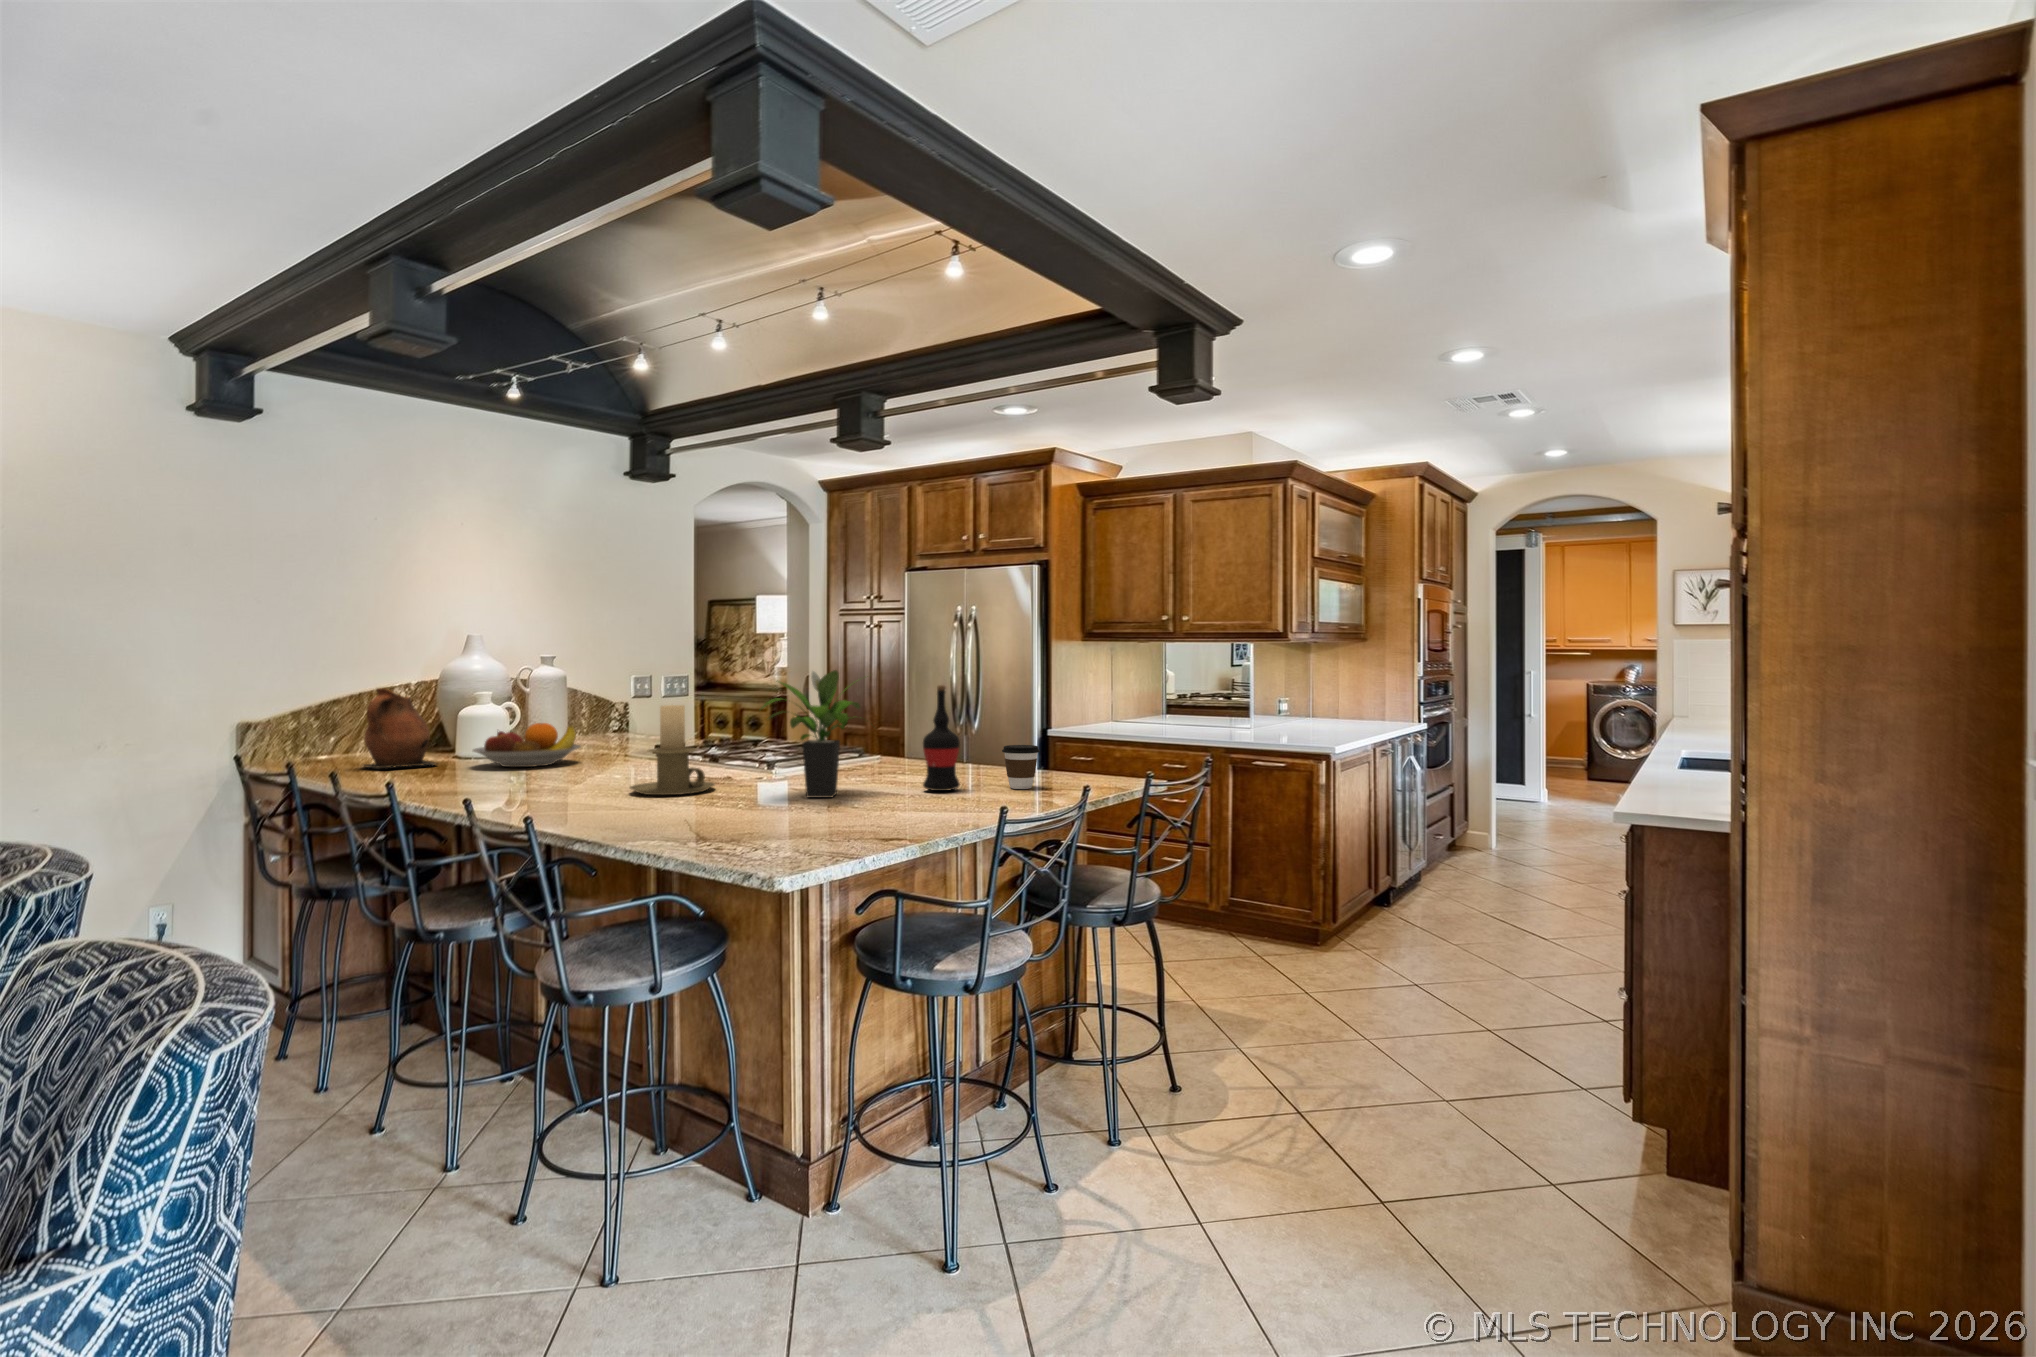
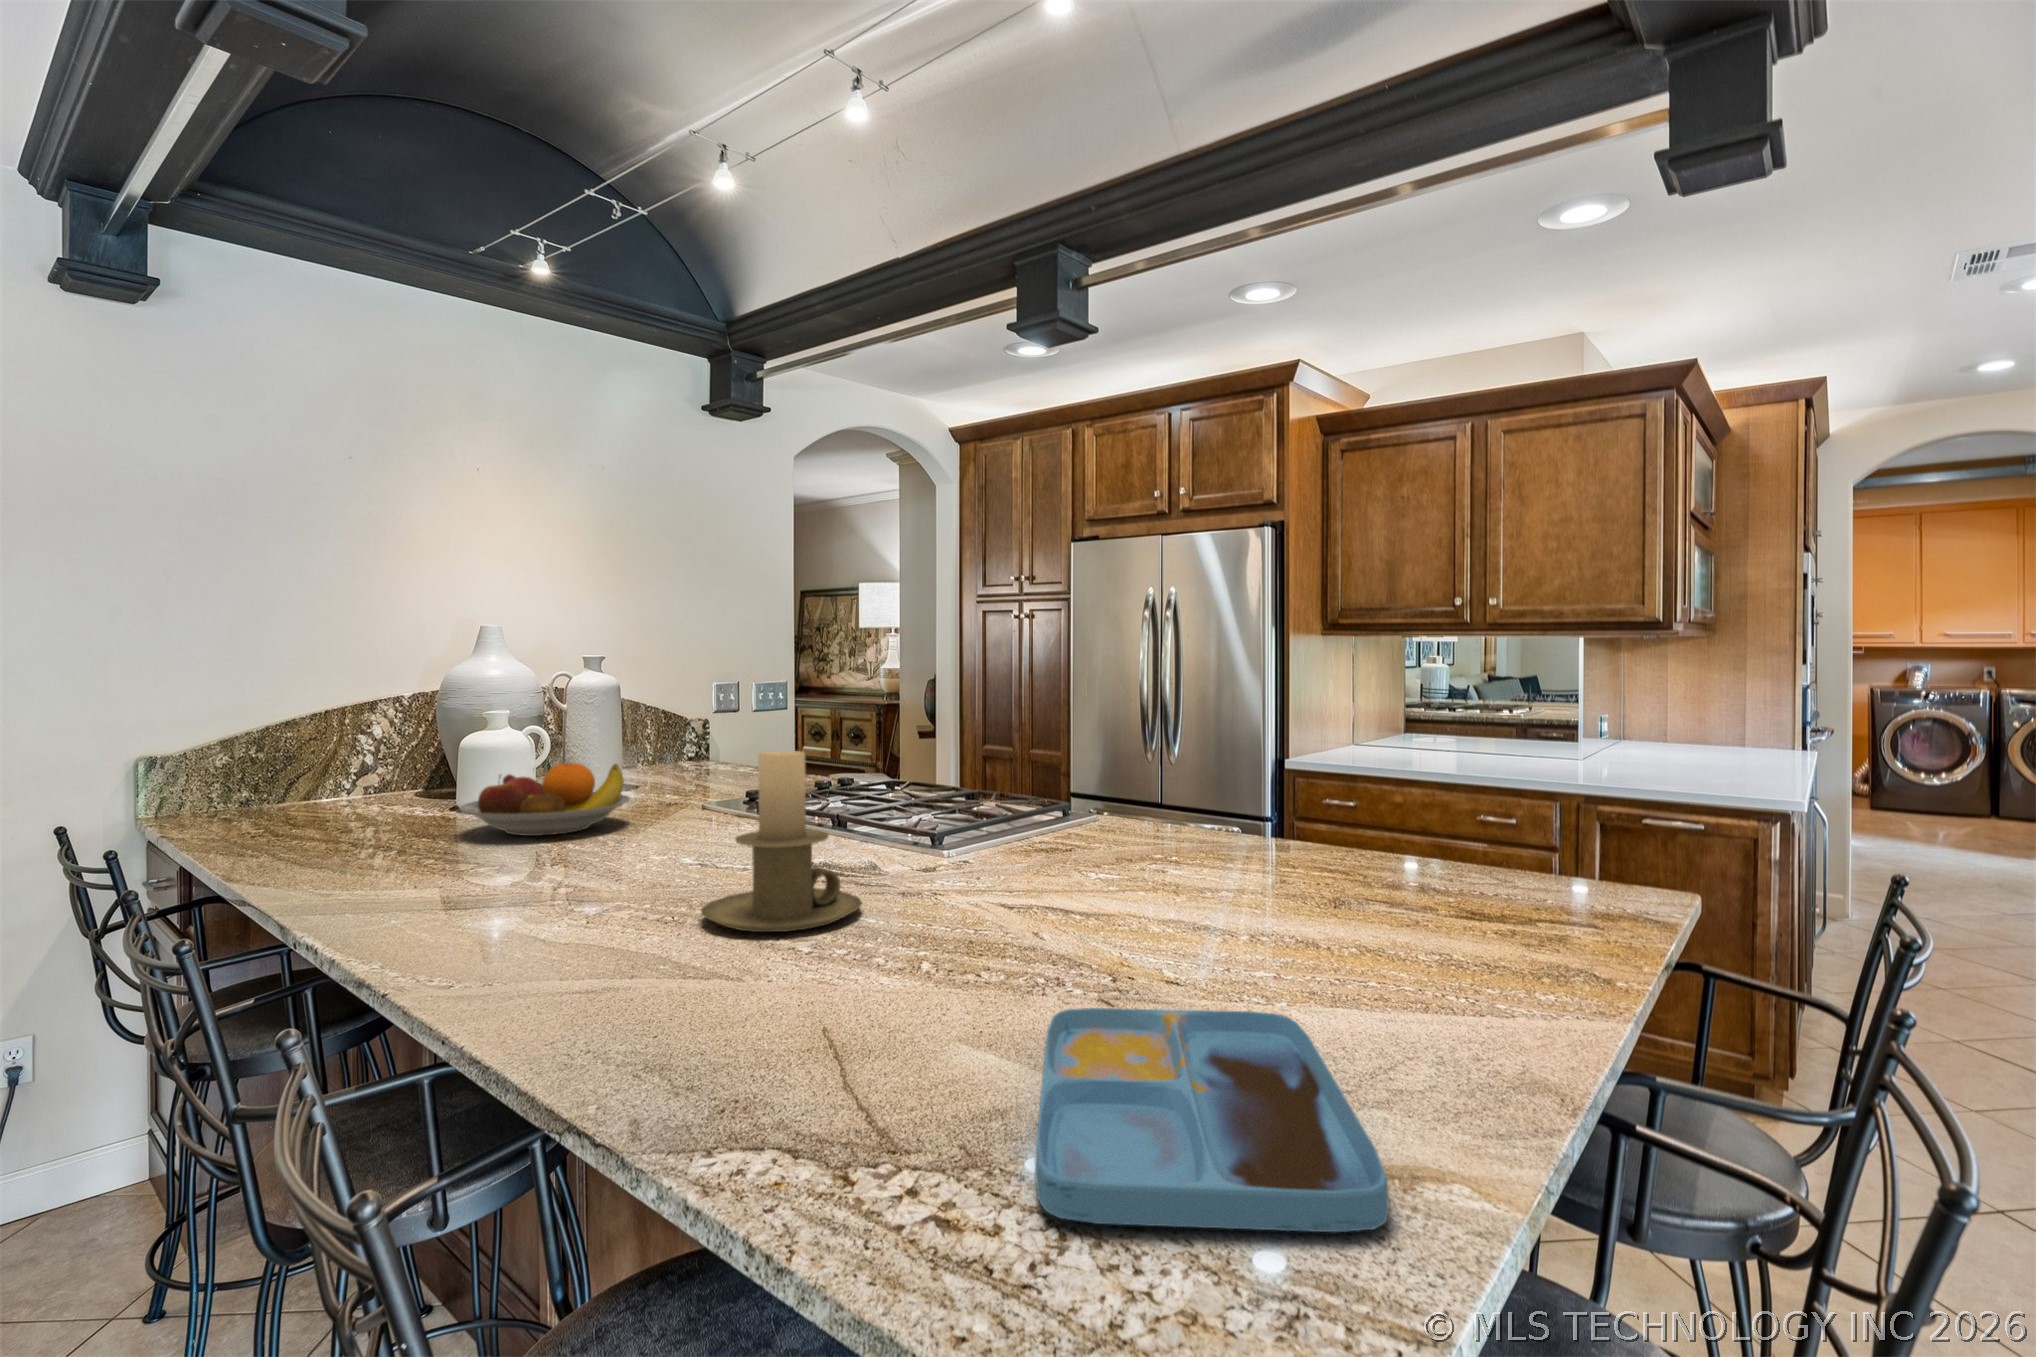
potted plant: present [761,670,860,798] -> none [964,688,1189,951]
wine bottle: present [923,685,960,791] -> none [1274,717,1352,933]
ceramic pitcher: present [362,688,436,768] -> none [287,708,414,837]
coffee cup: present [1002,745,1040,789] -> none [1426,833,1509,927]
tray: none [751,804,885,841] -> present [1035,1008,1389,1232]

